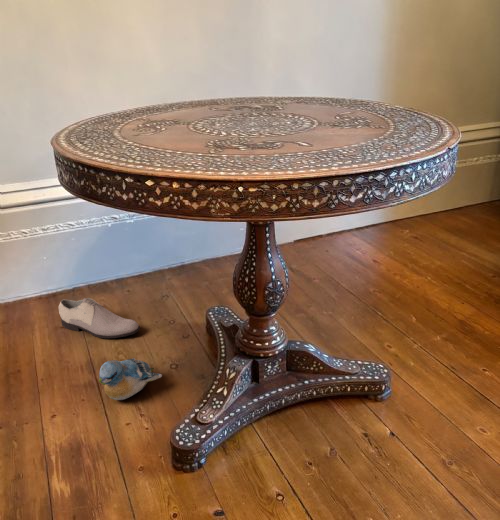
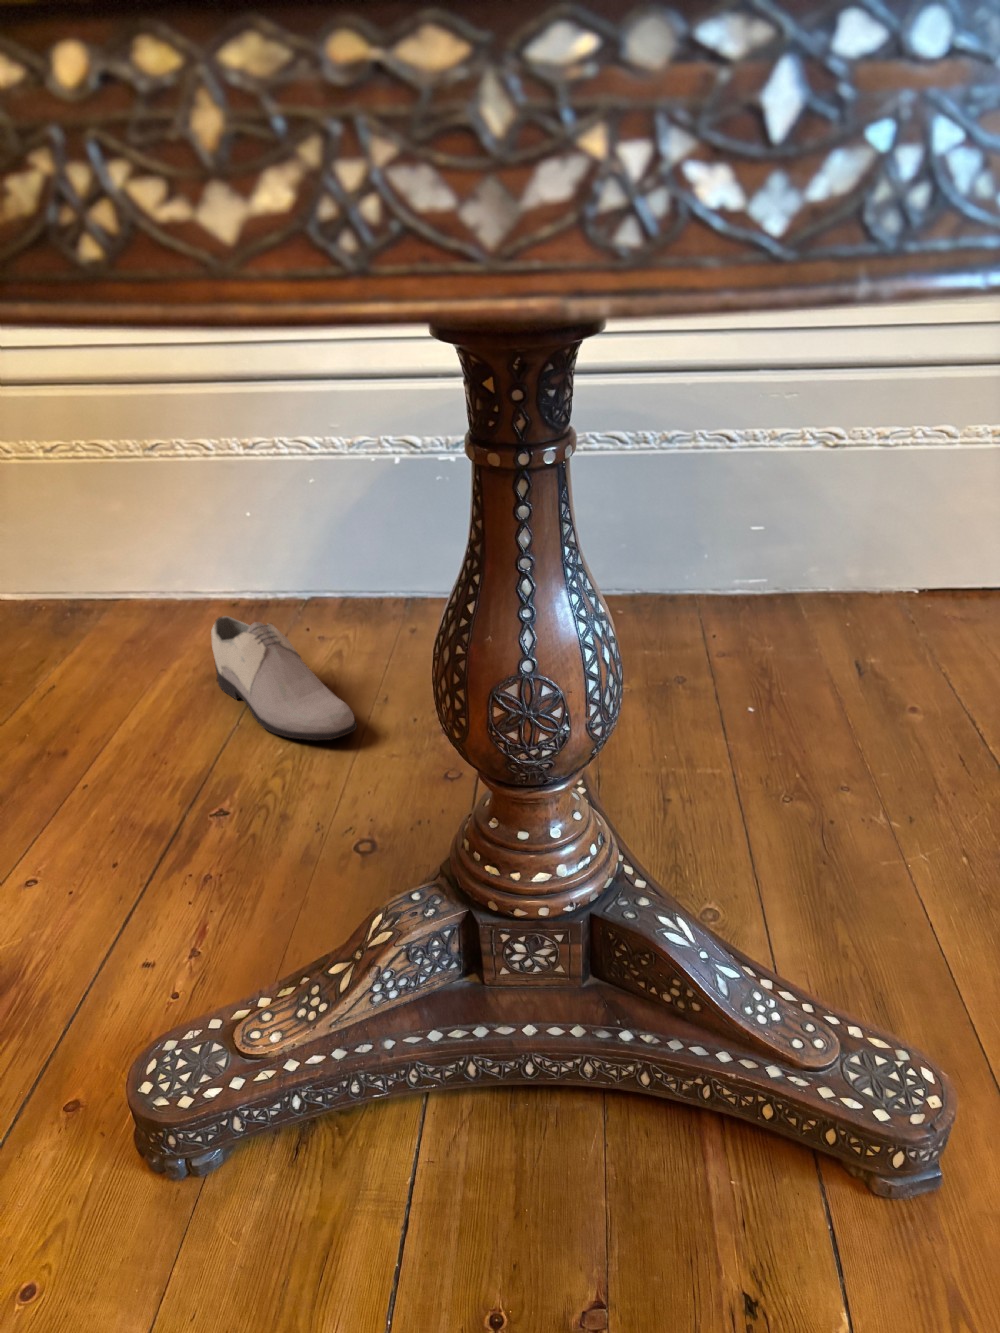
plush toy: present [99,358,162,400] -> none [105,790,300,900]

